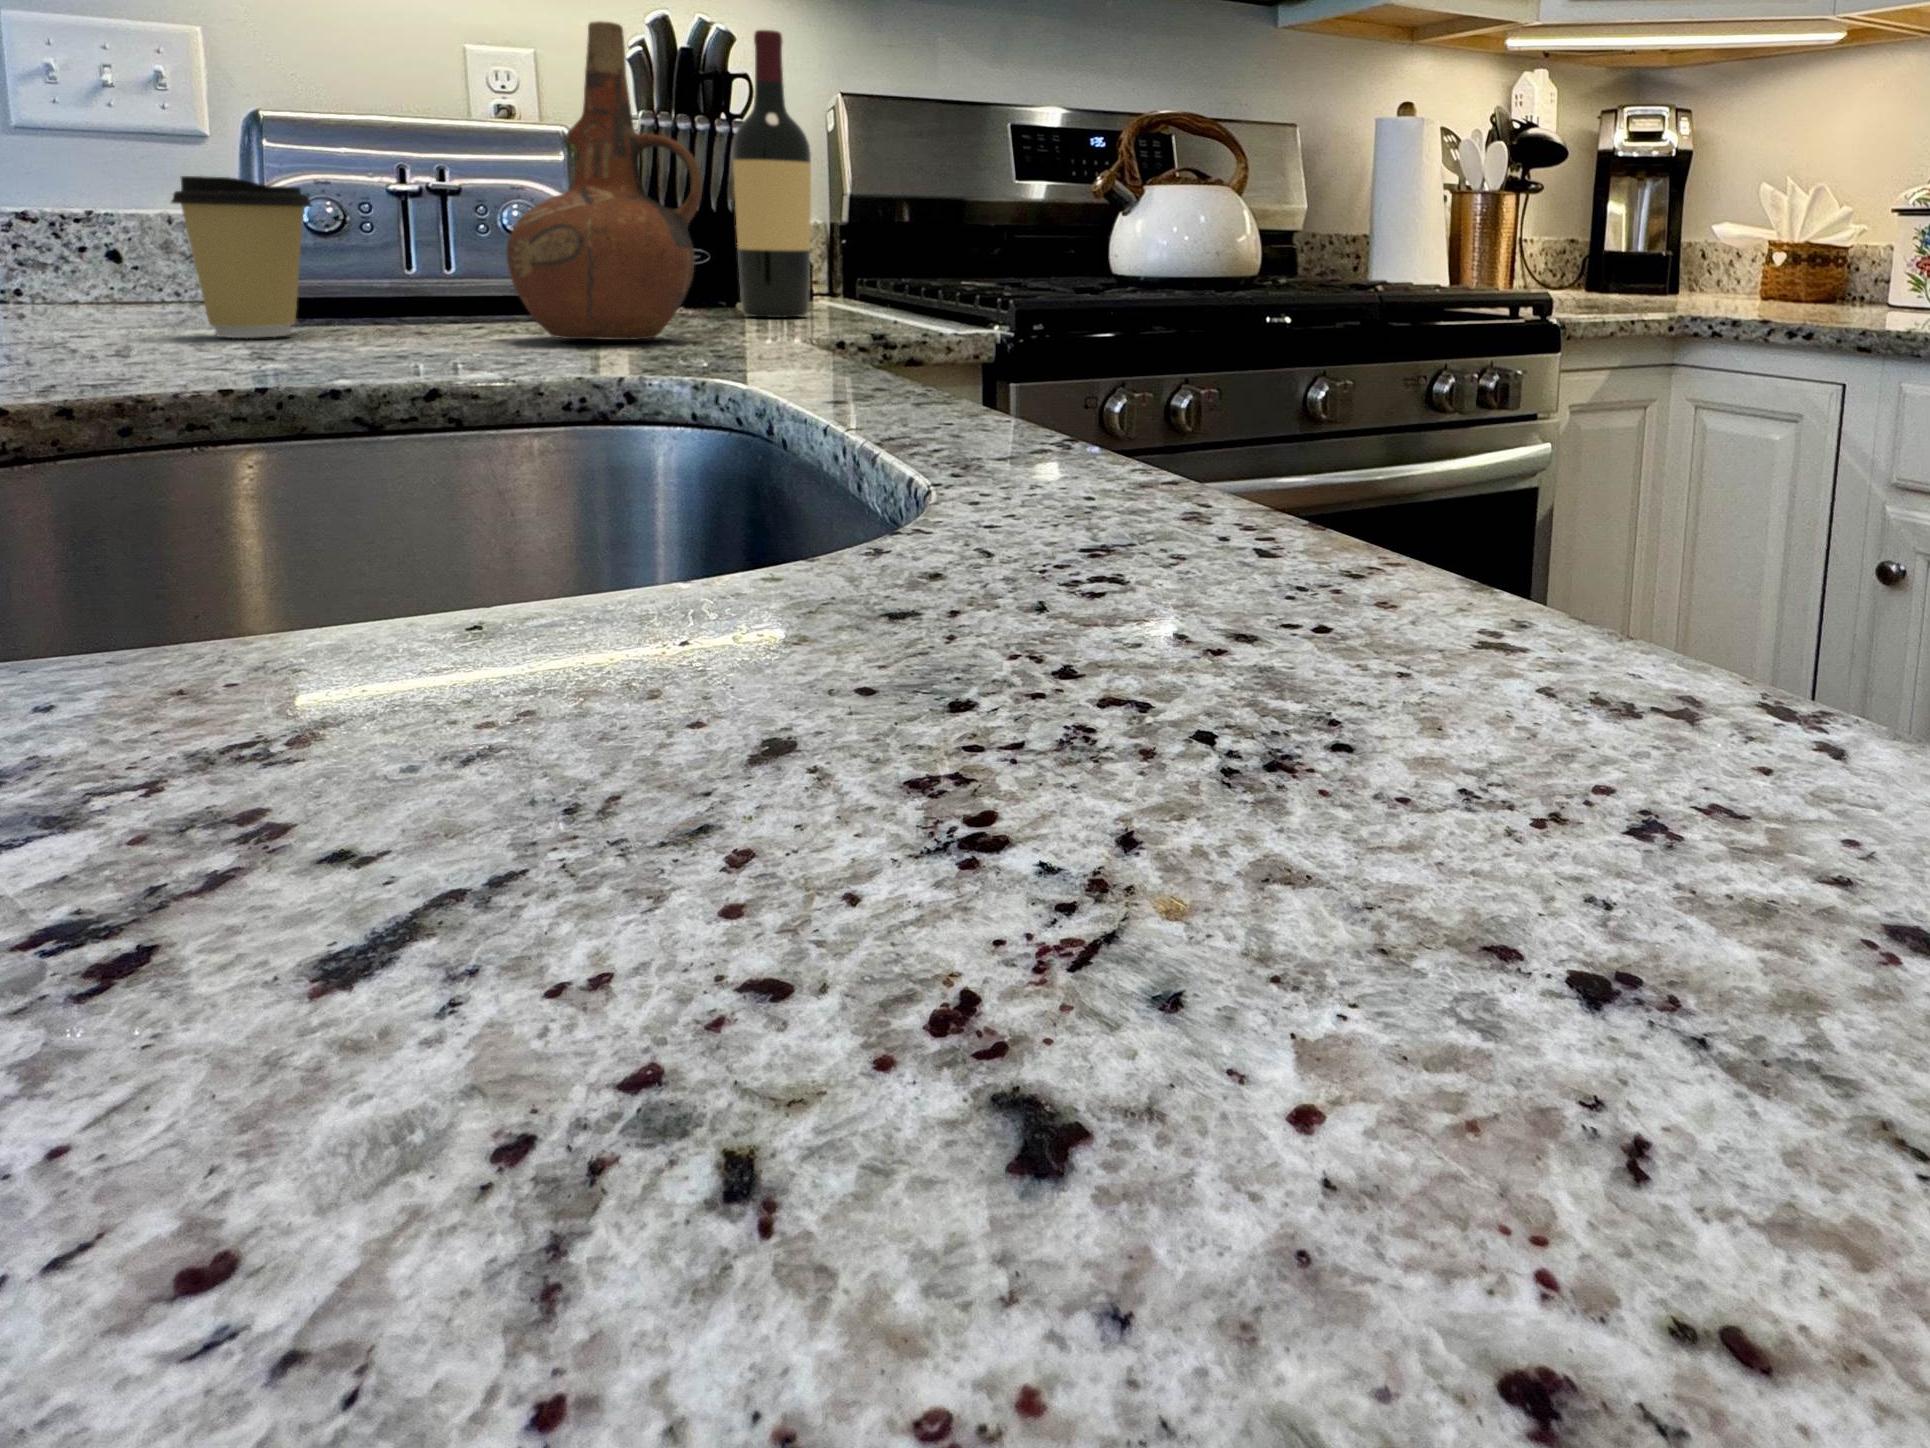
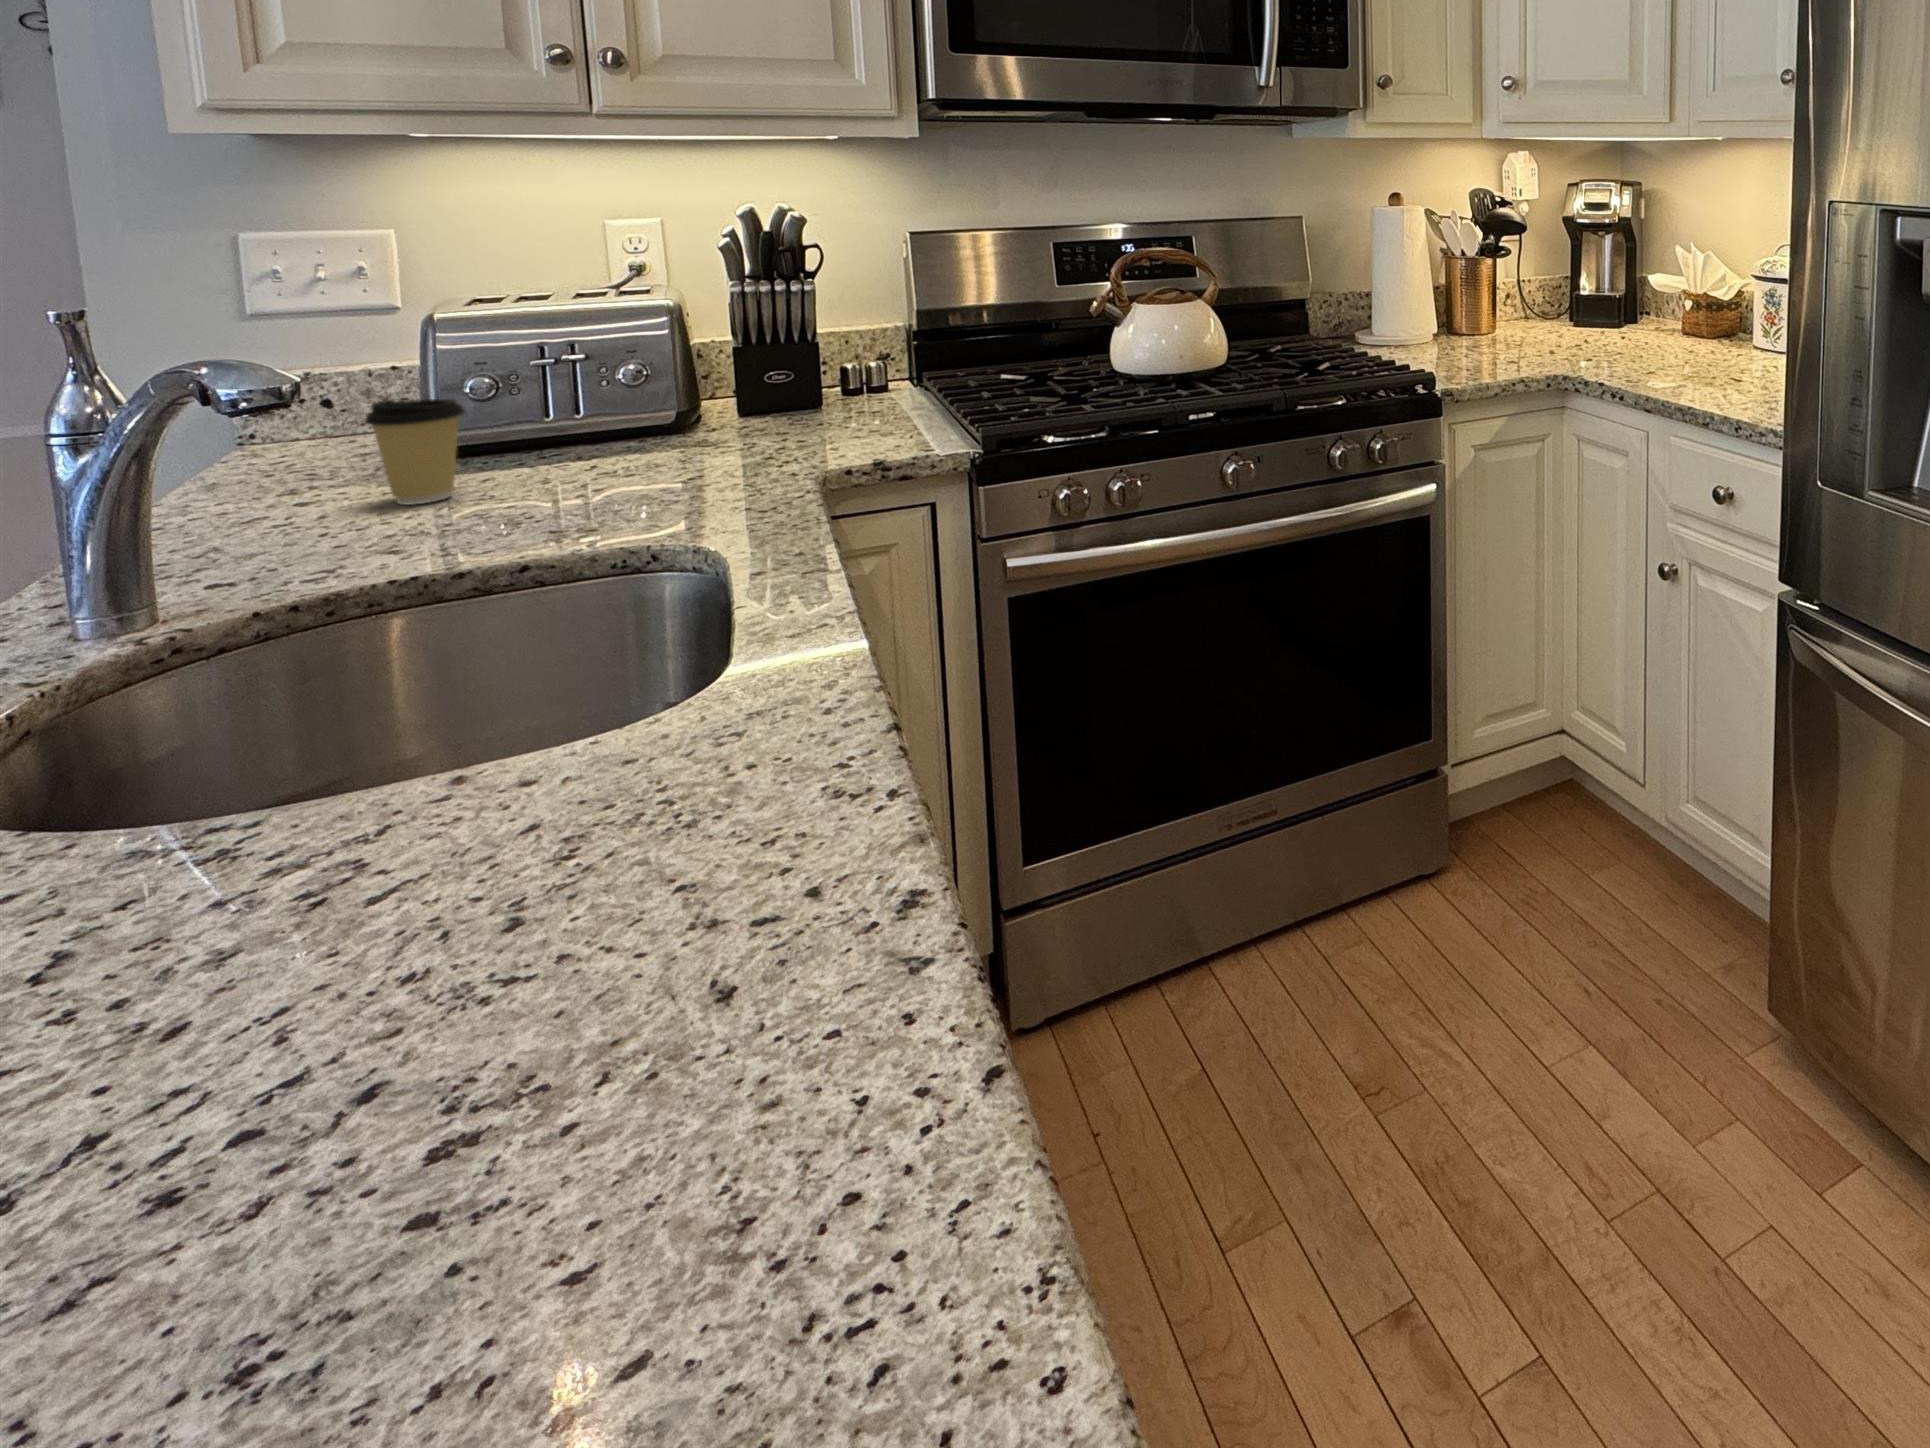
ceramic pitcher: present [507,21,702,340] -> none [600,285,740,490]
wine bottle: present [733,30,811,317] -> none [795,231,858,429]

